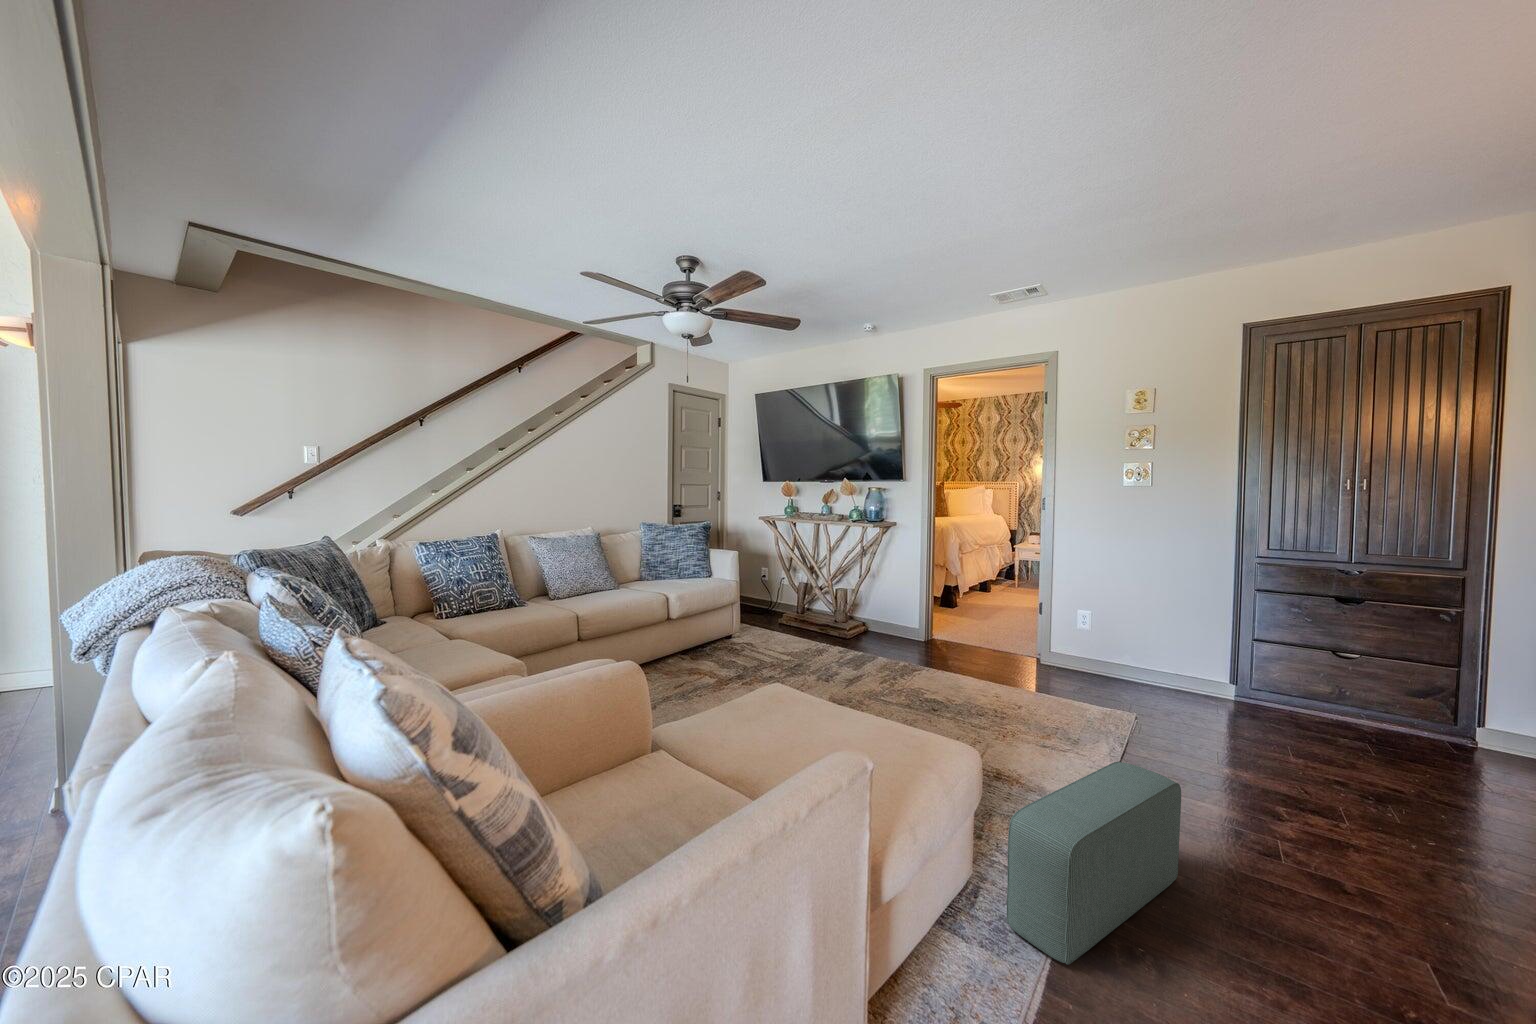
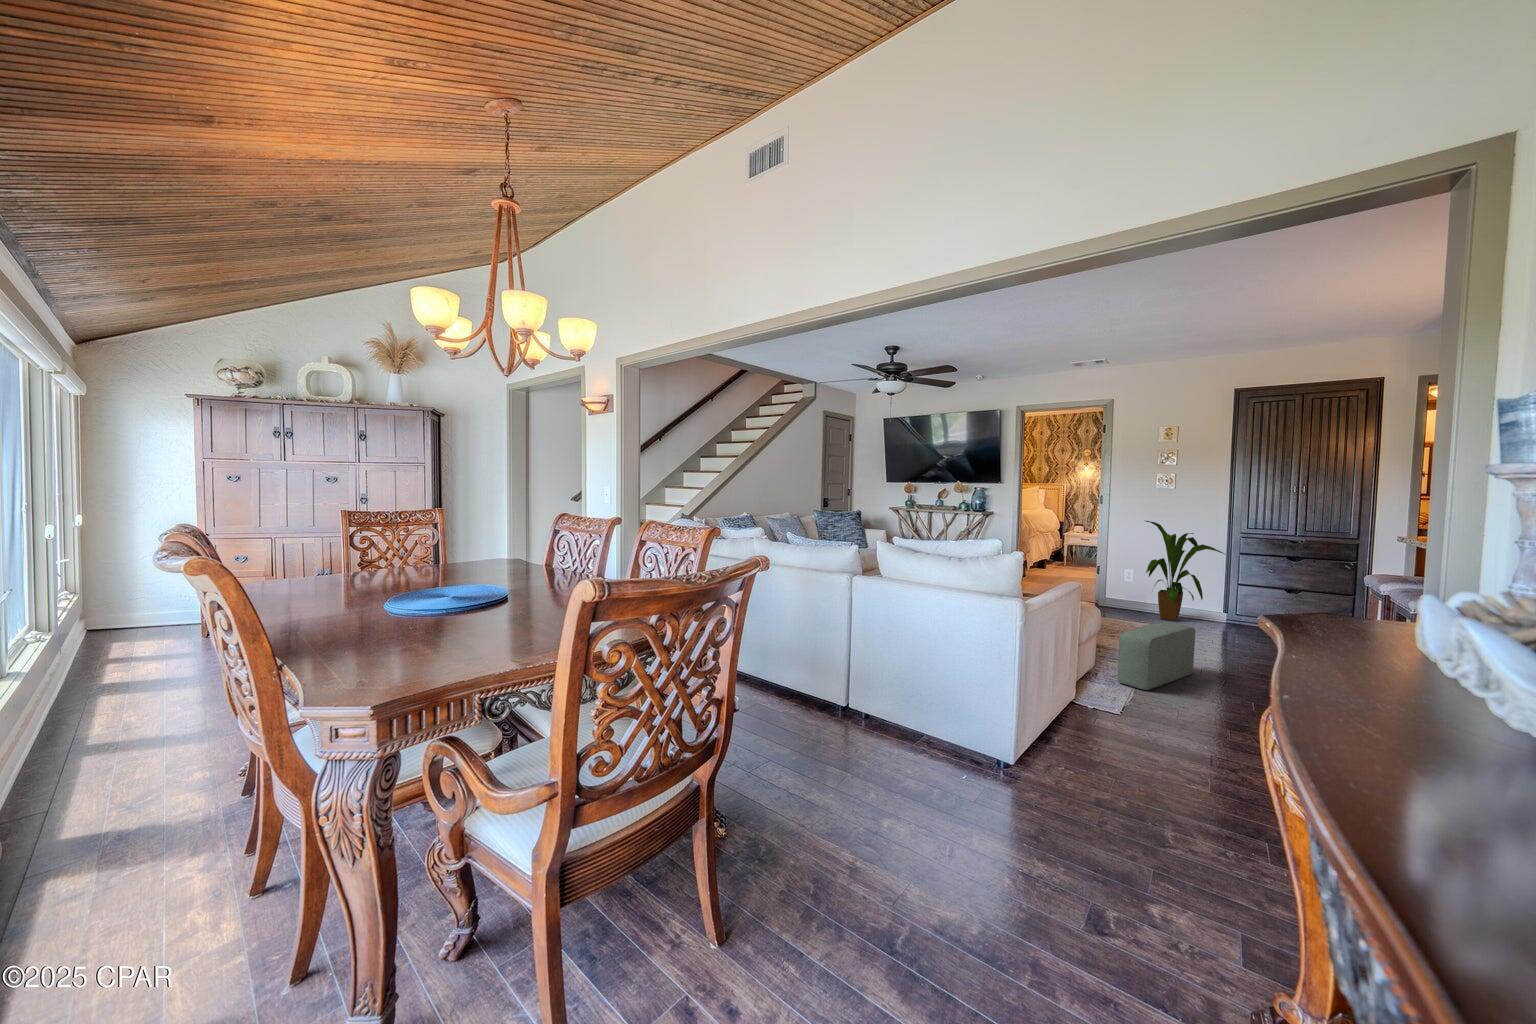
house plant: none [1100,538,1235,705] -> present [1146,521,1225,621]

